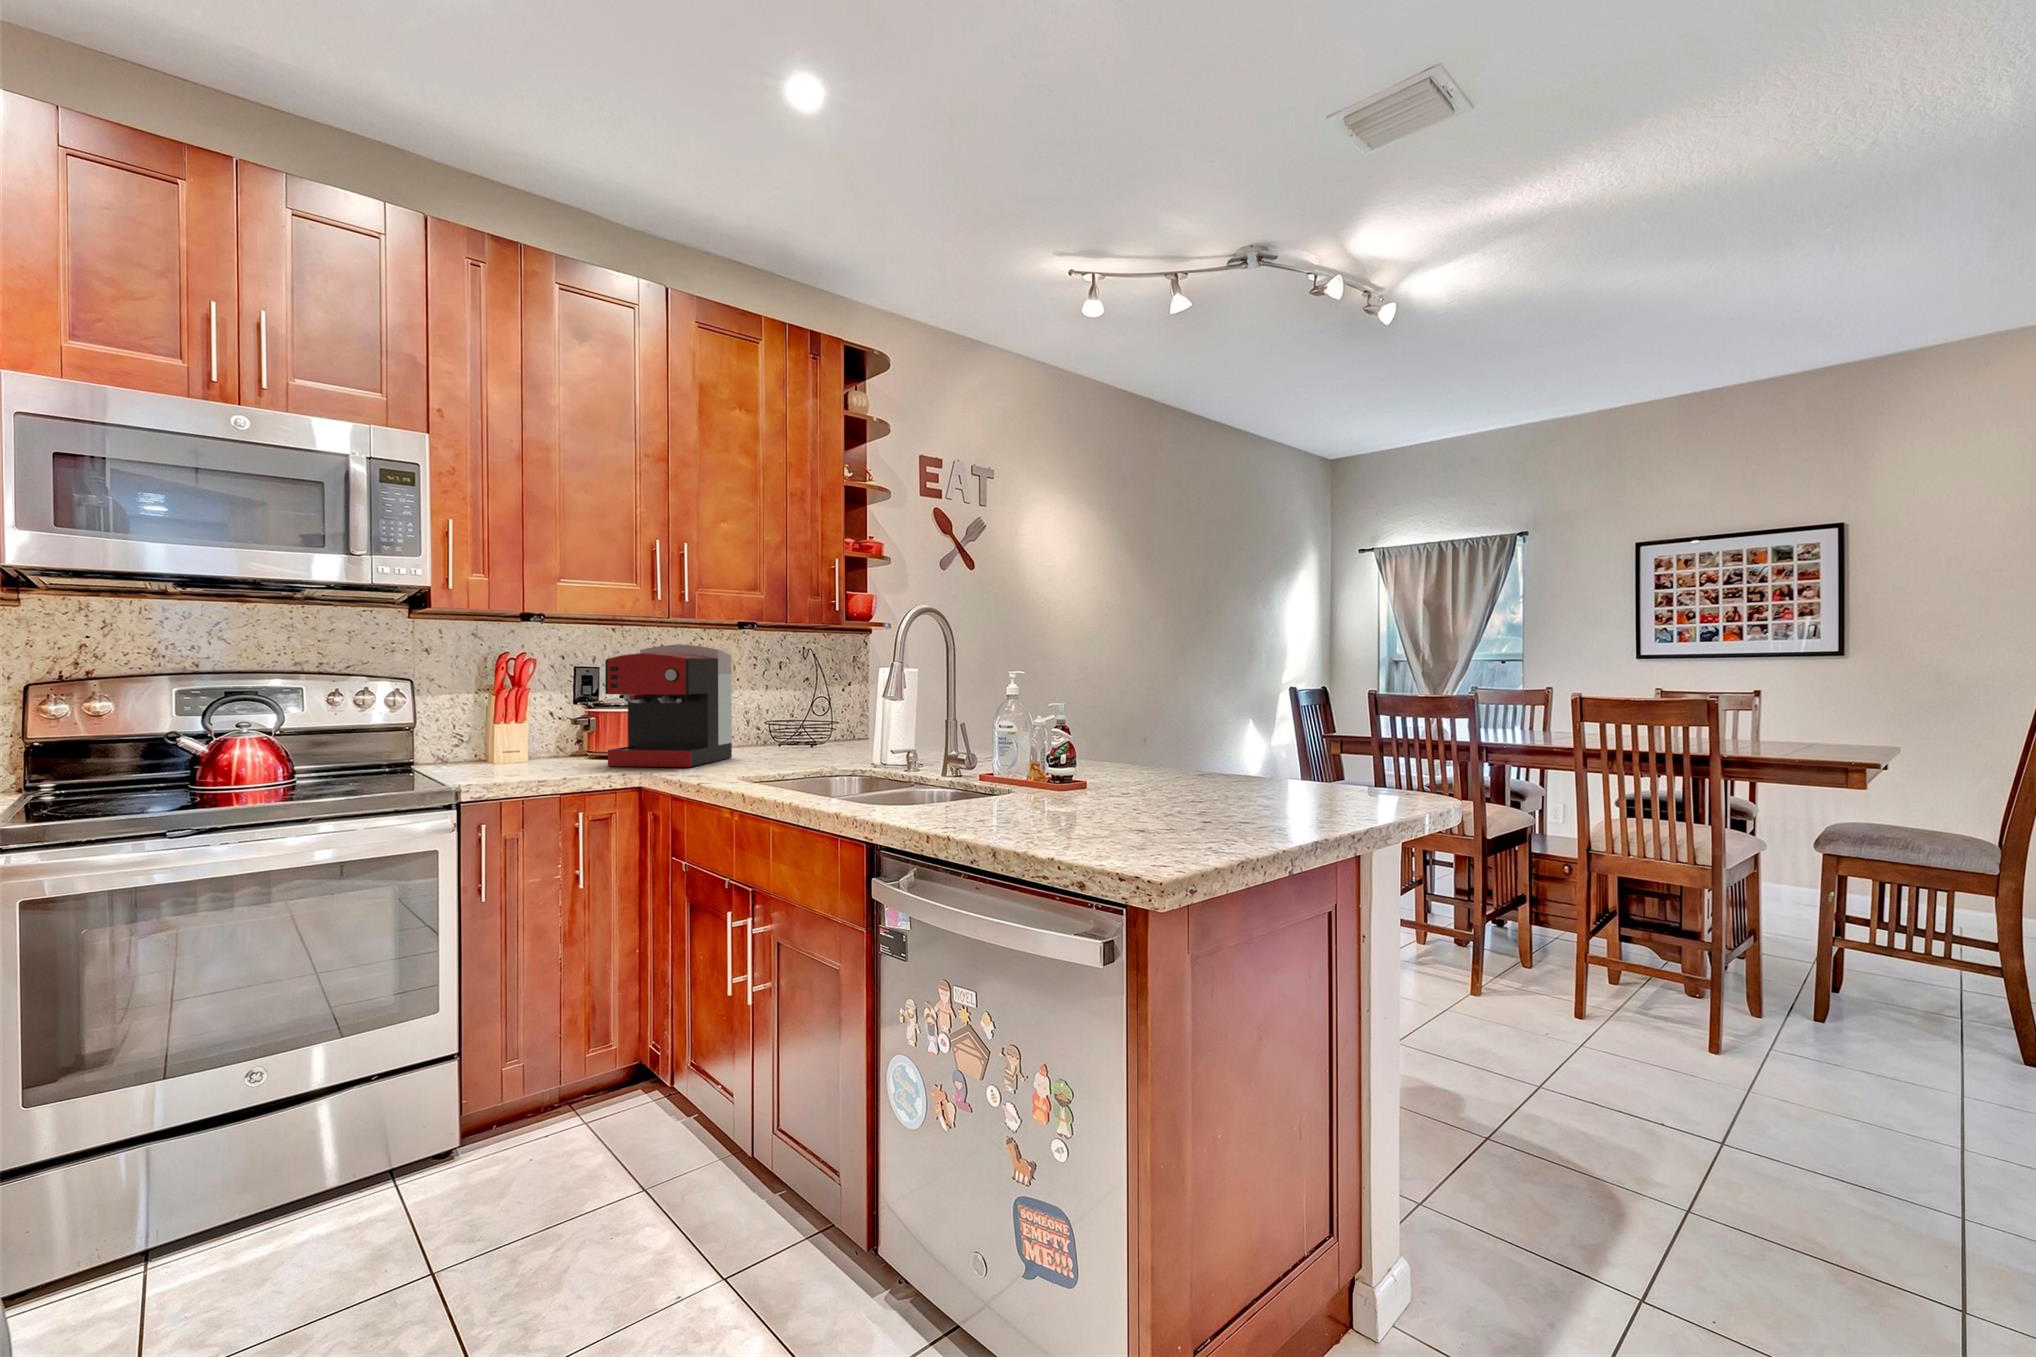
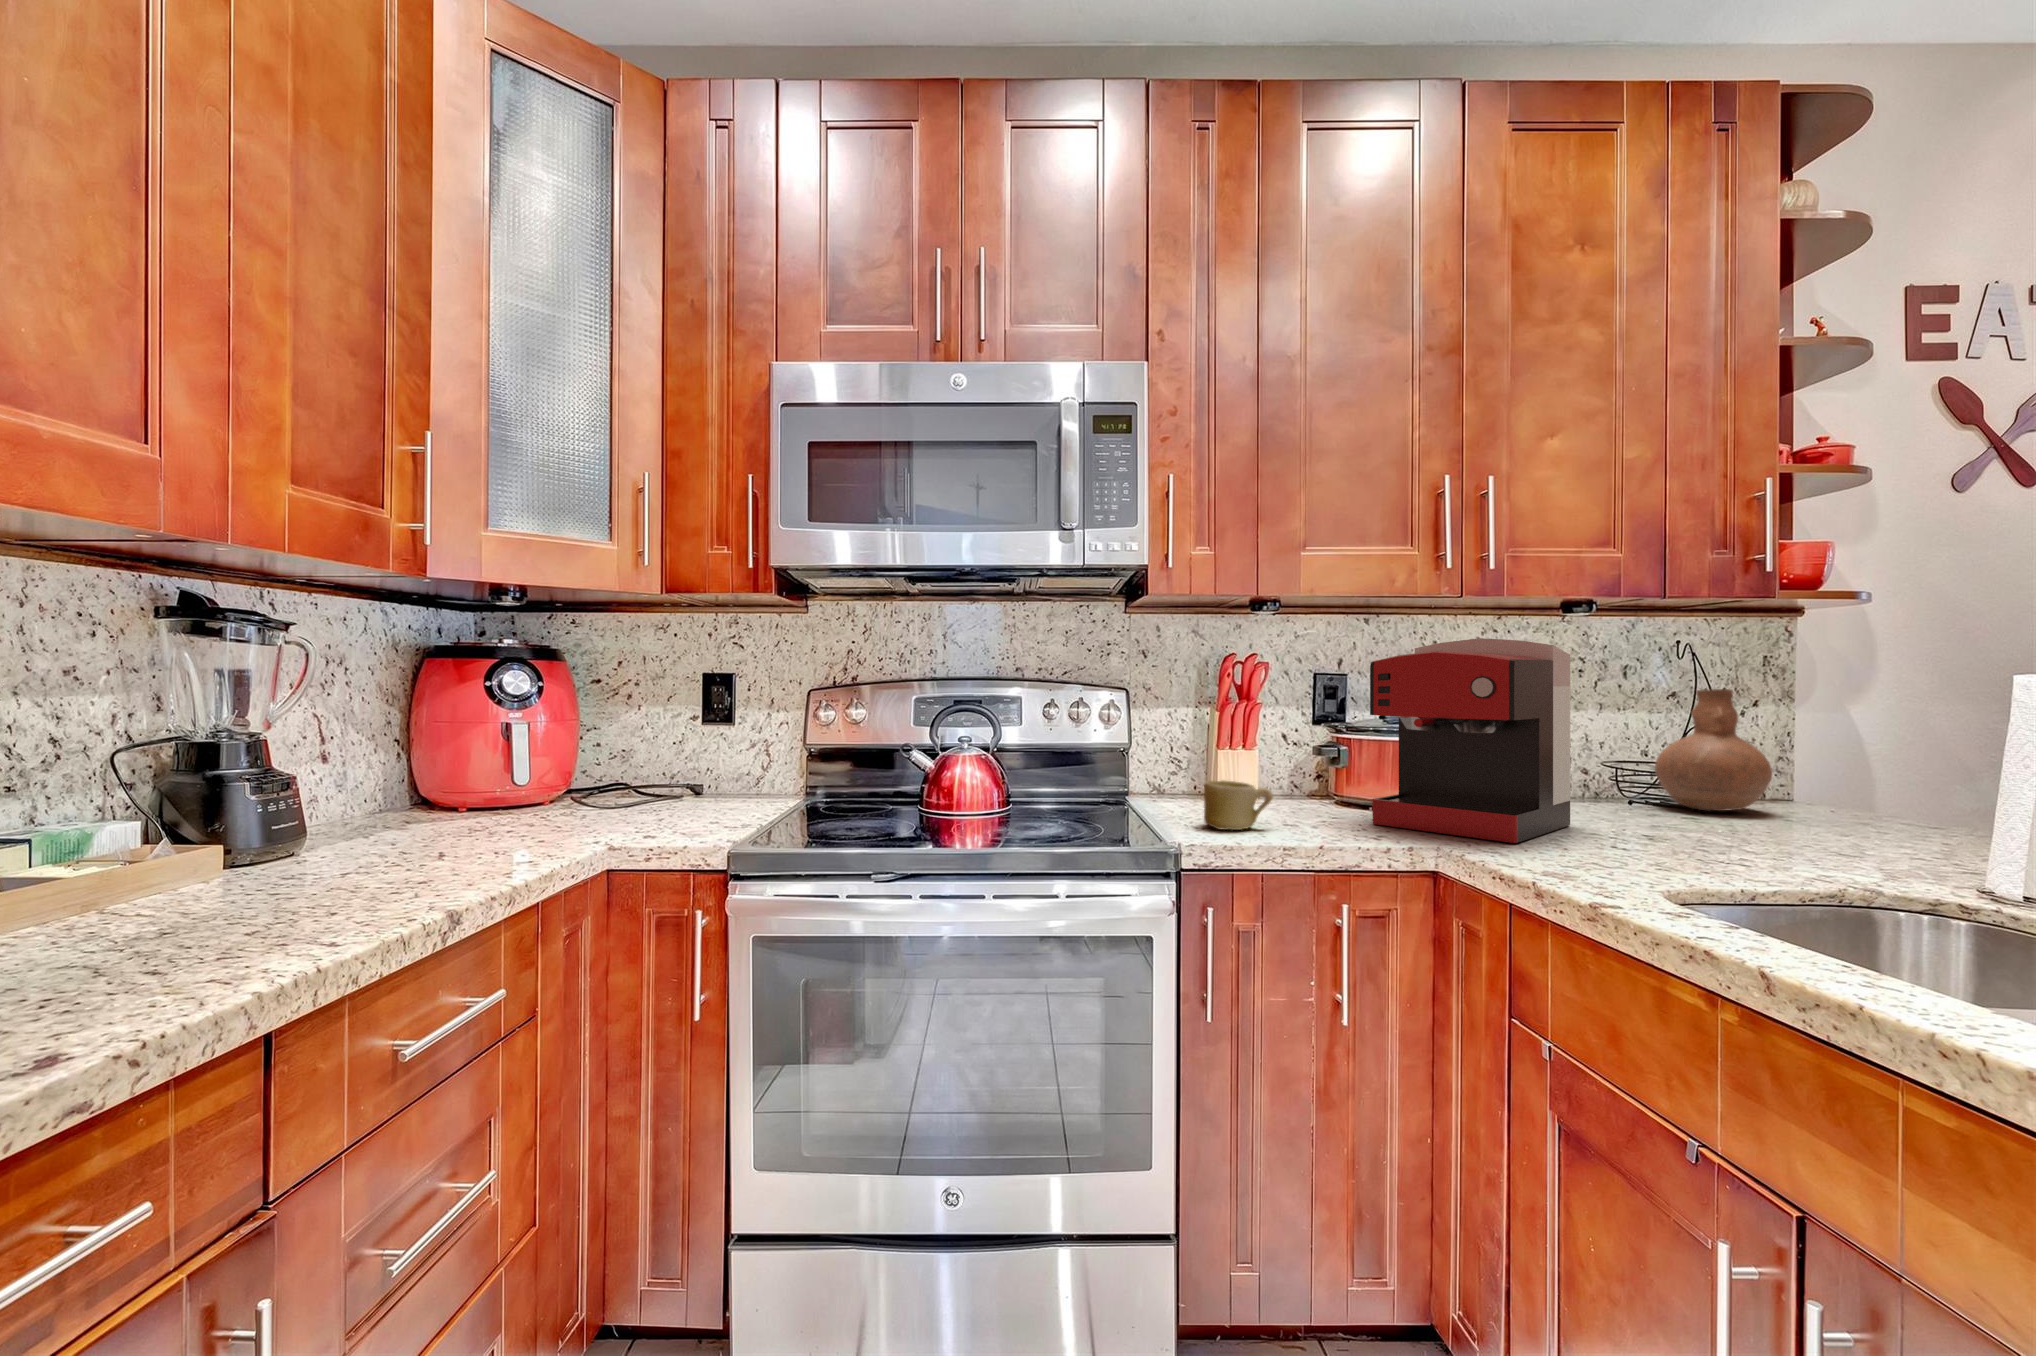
vase: none [792,675,846,746] -> present [1655,689,1772,811]
mug: none [480,744,534,777] -> present [1204,780,1273,830]

